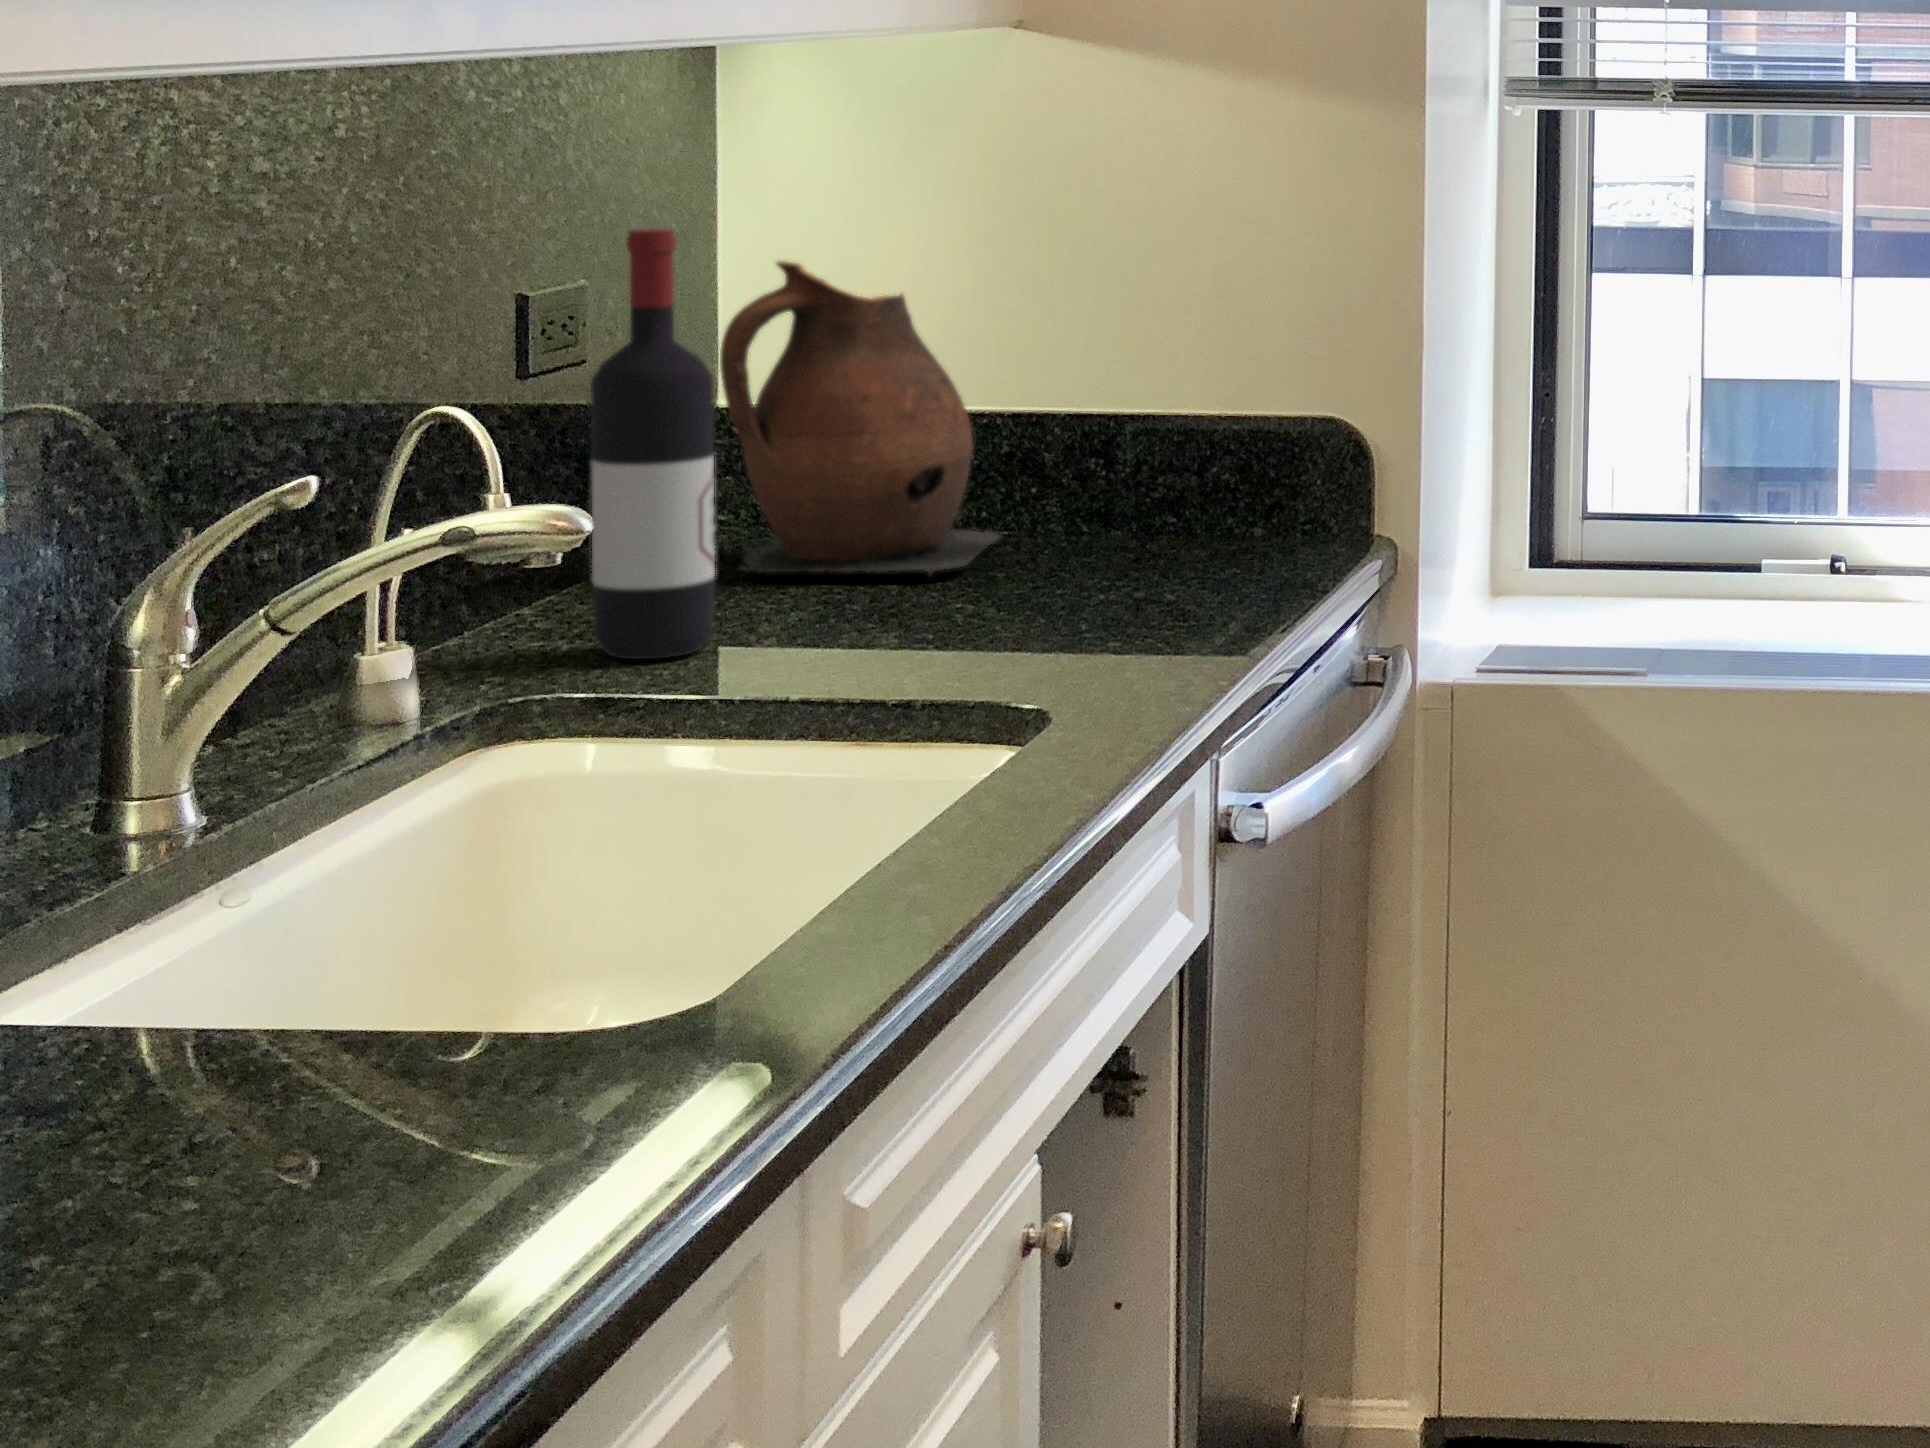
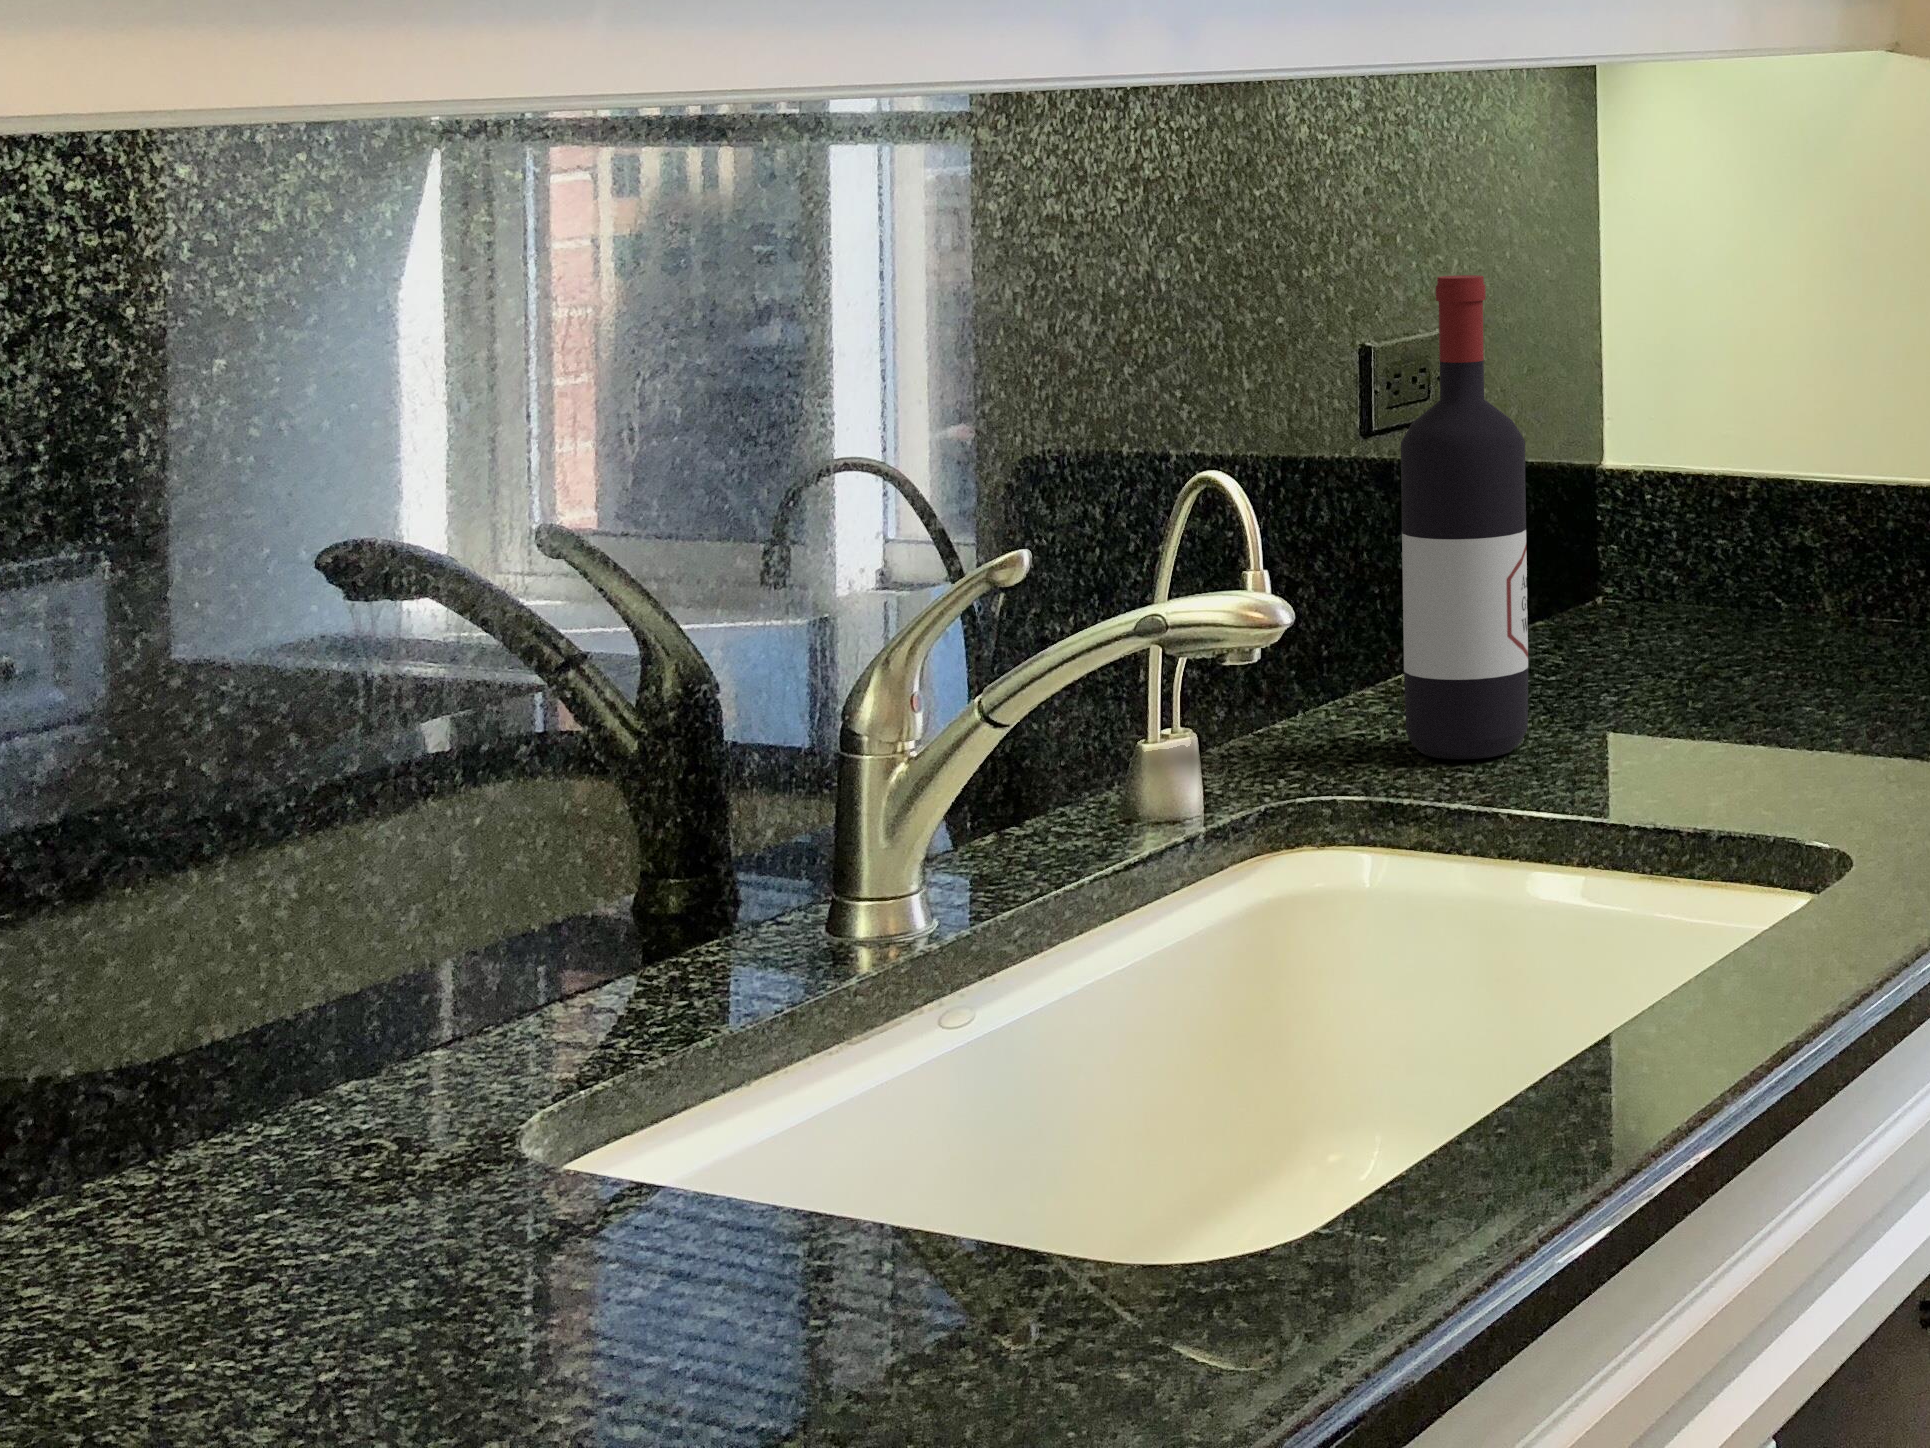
ceramic pitcher: present [720,261,1002,576] -> none [1575,310,1884,674]

